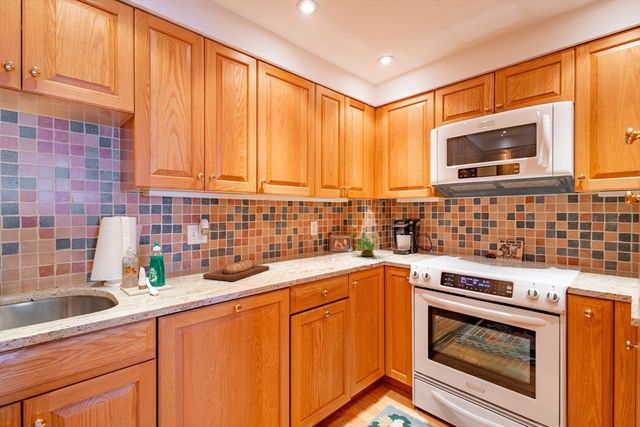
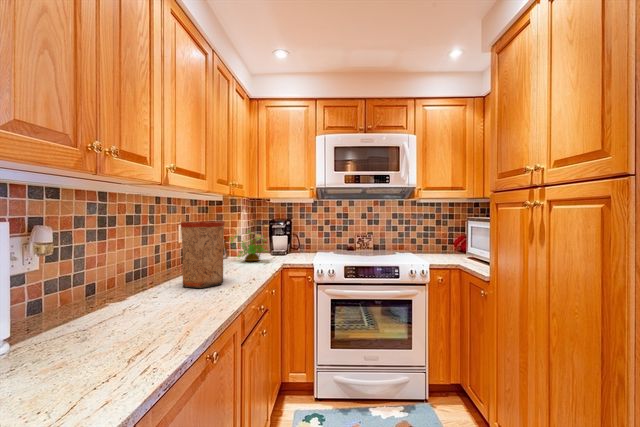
vase: none [285,219,318,268] -> present [181,221,224,289]
bread loaf: present [203,260,269,281] -> none [66,288,167,336]

